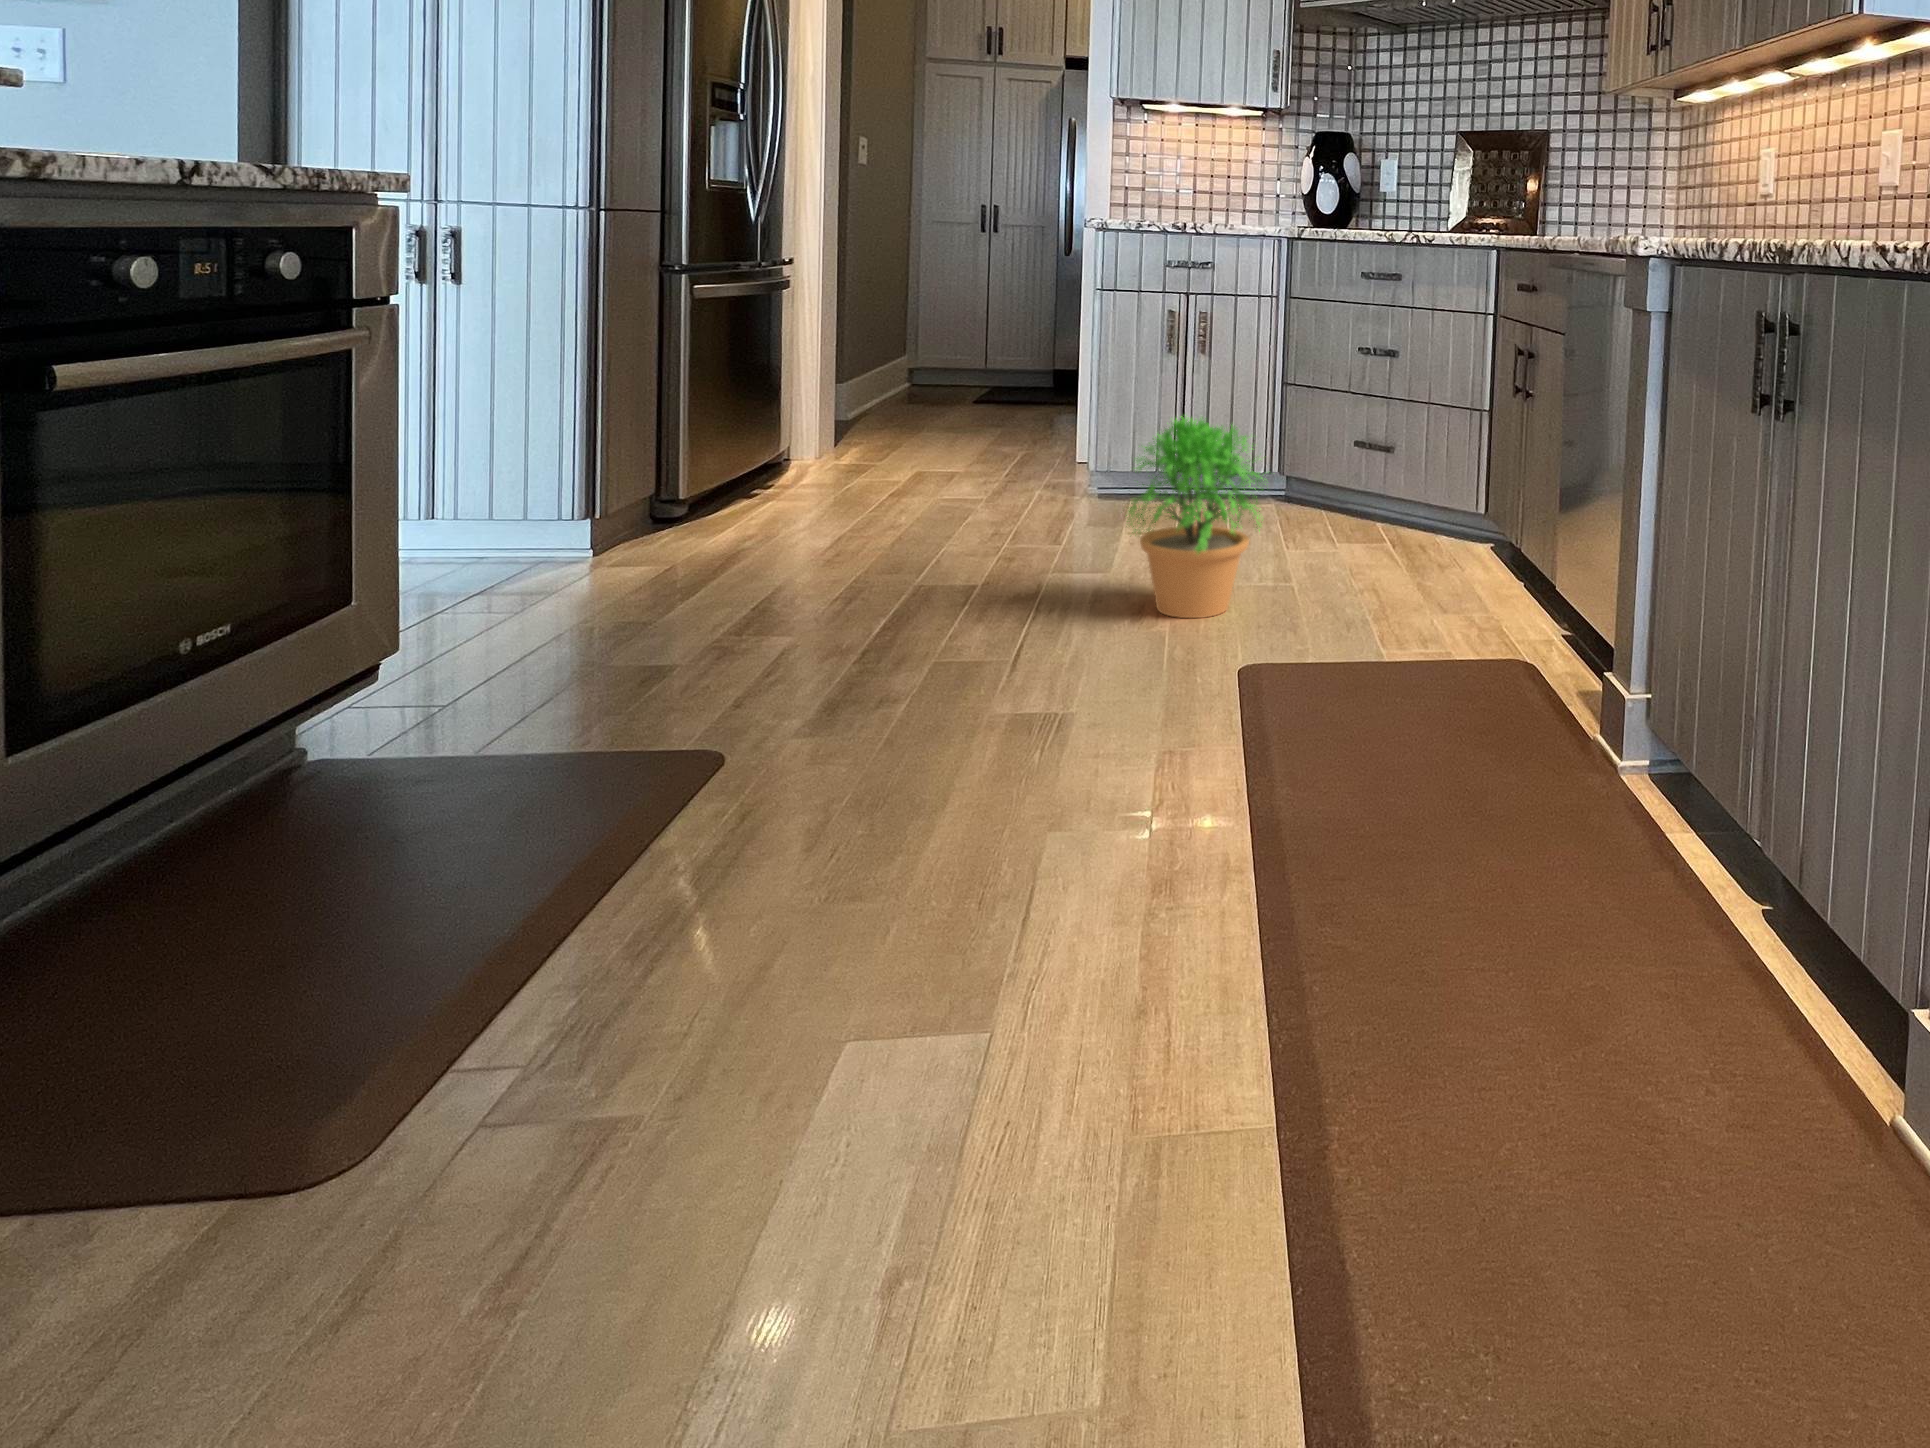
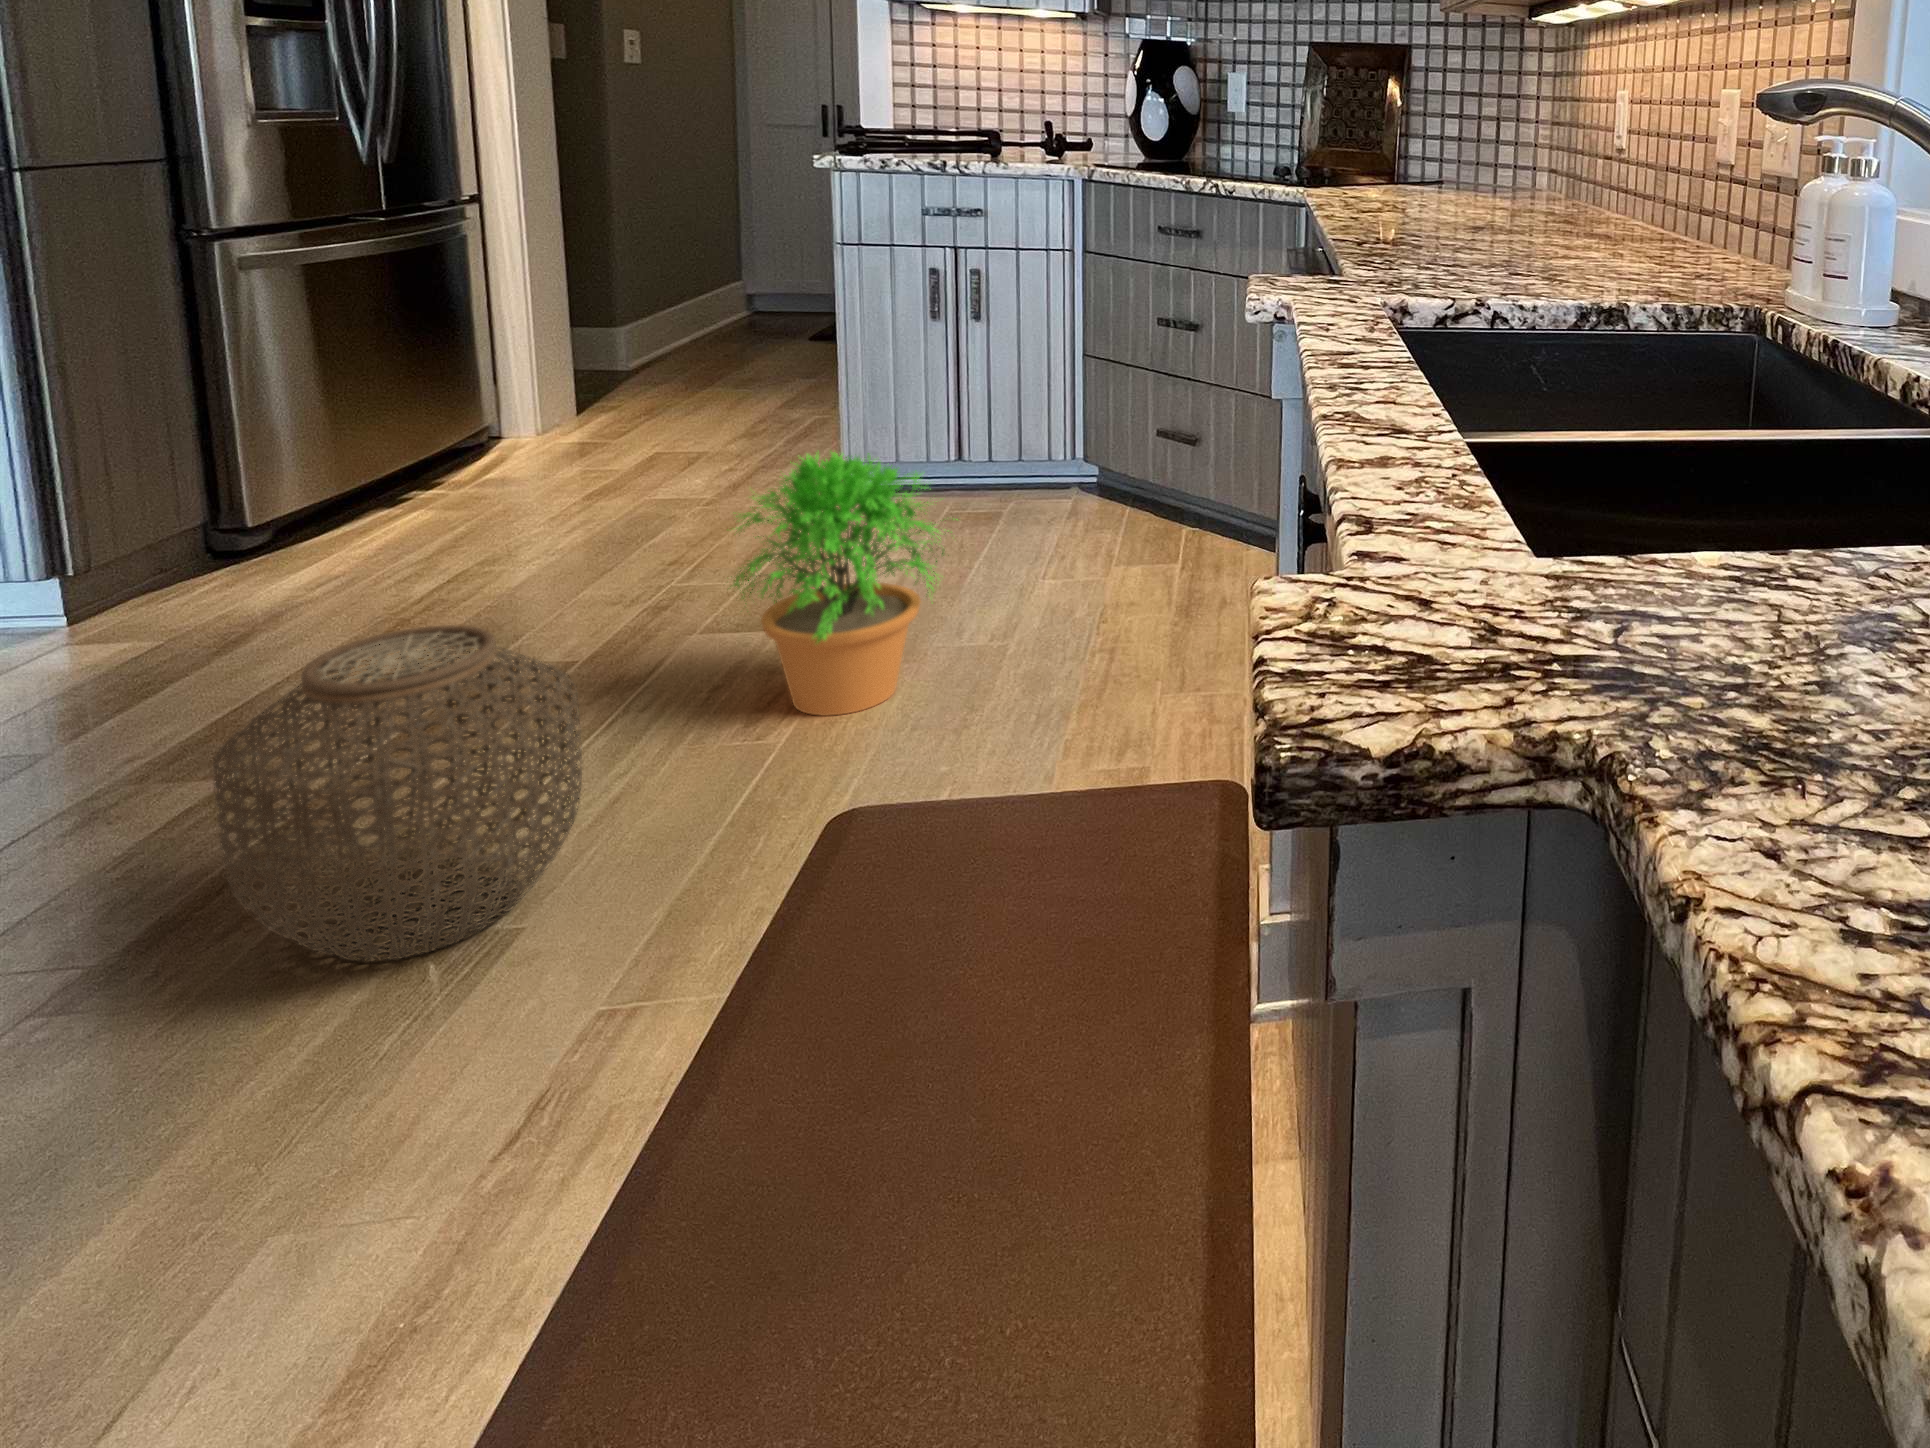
woven basket: none [905,500,1108,725] -> present [213,625,582,961]

